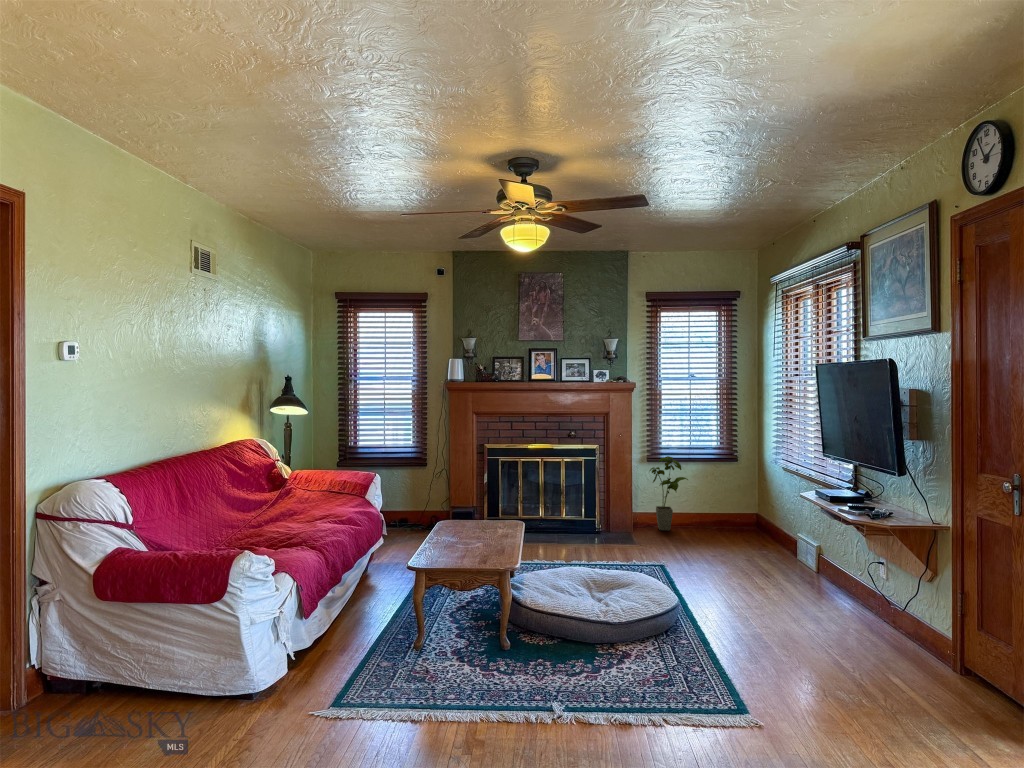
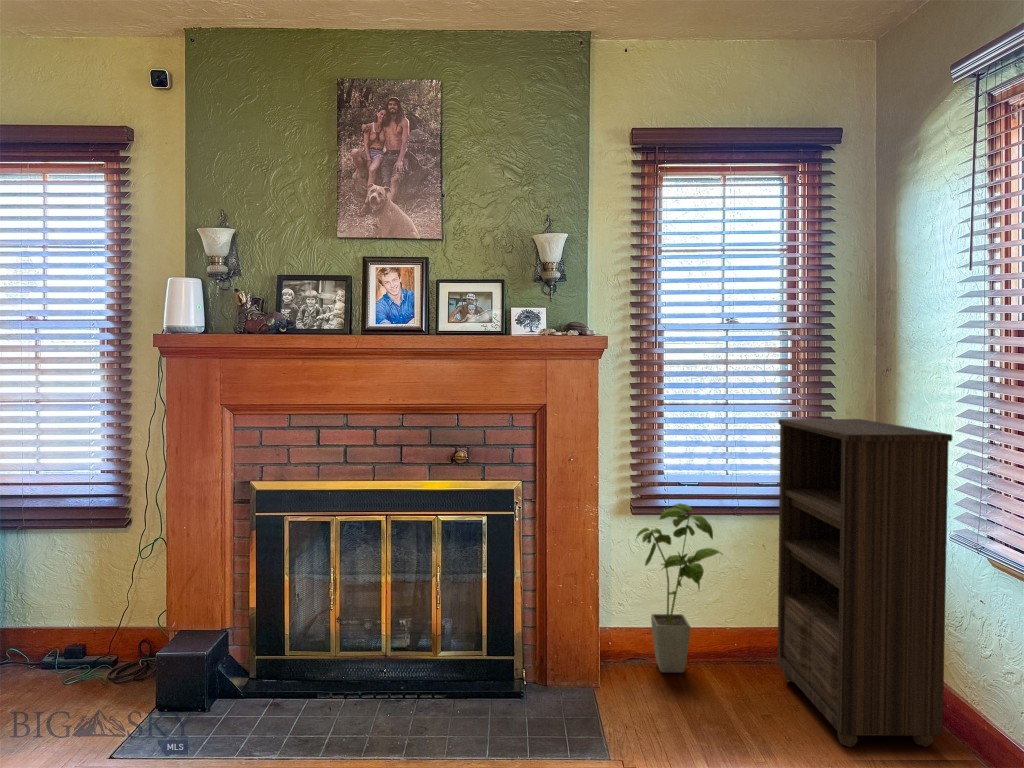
bookshelf: none [711,420,770,548] -> present [778,419,952,747]

